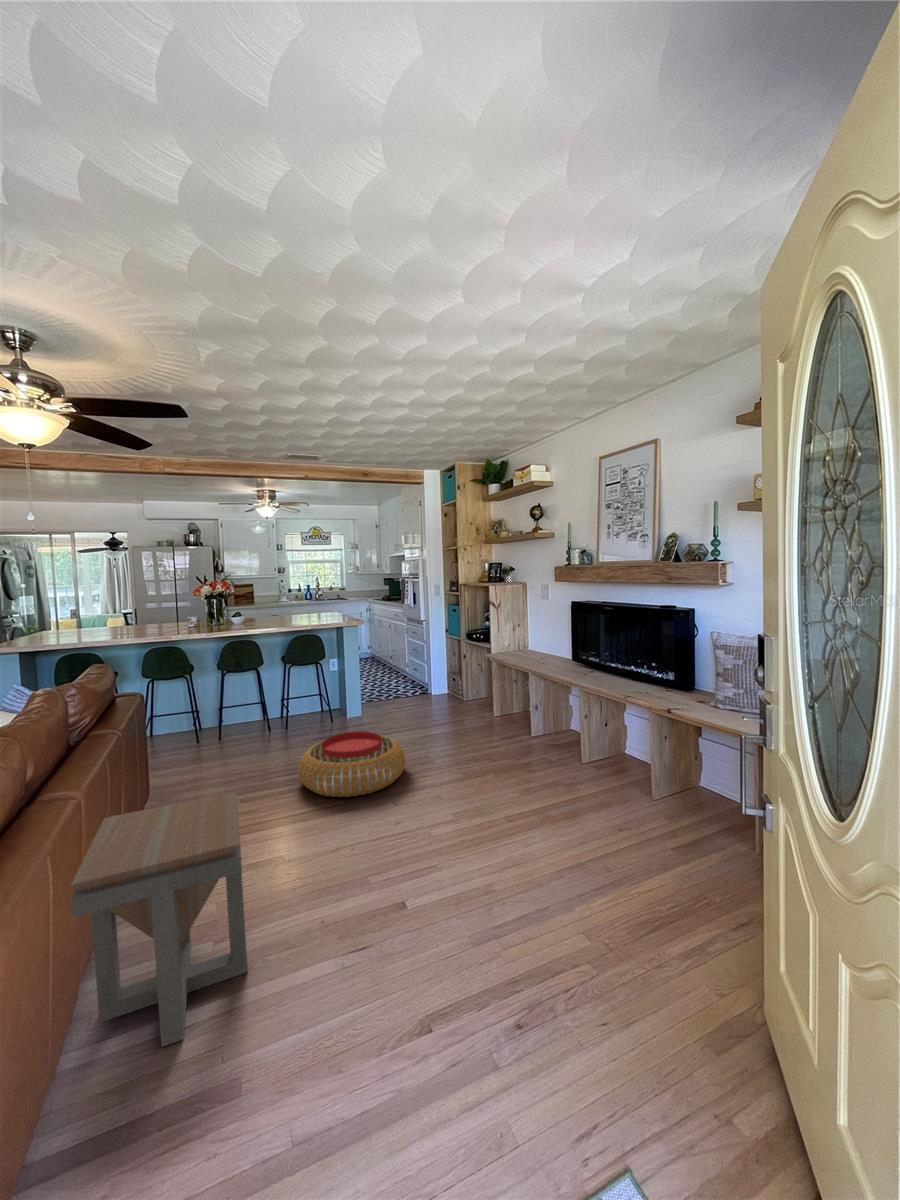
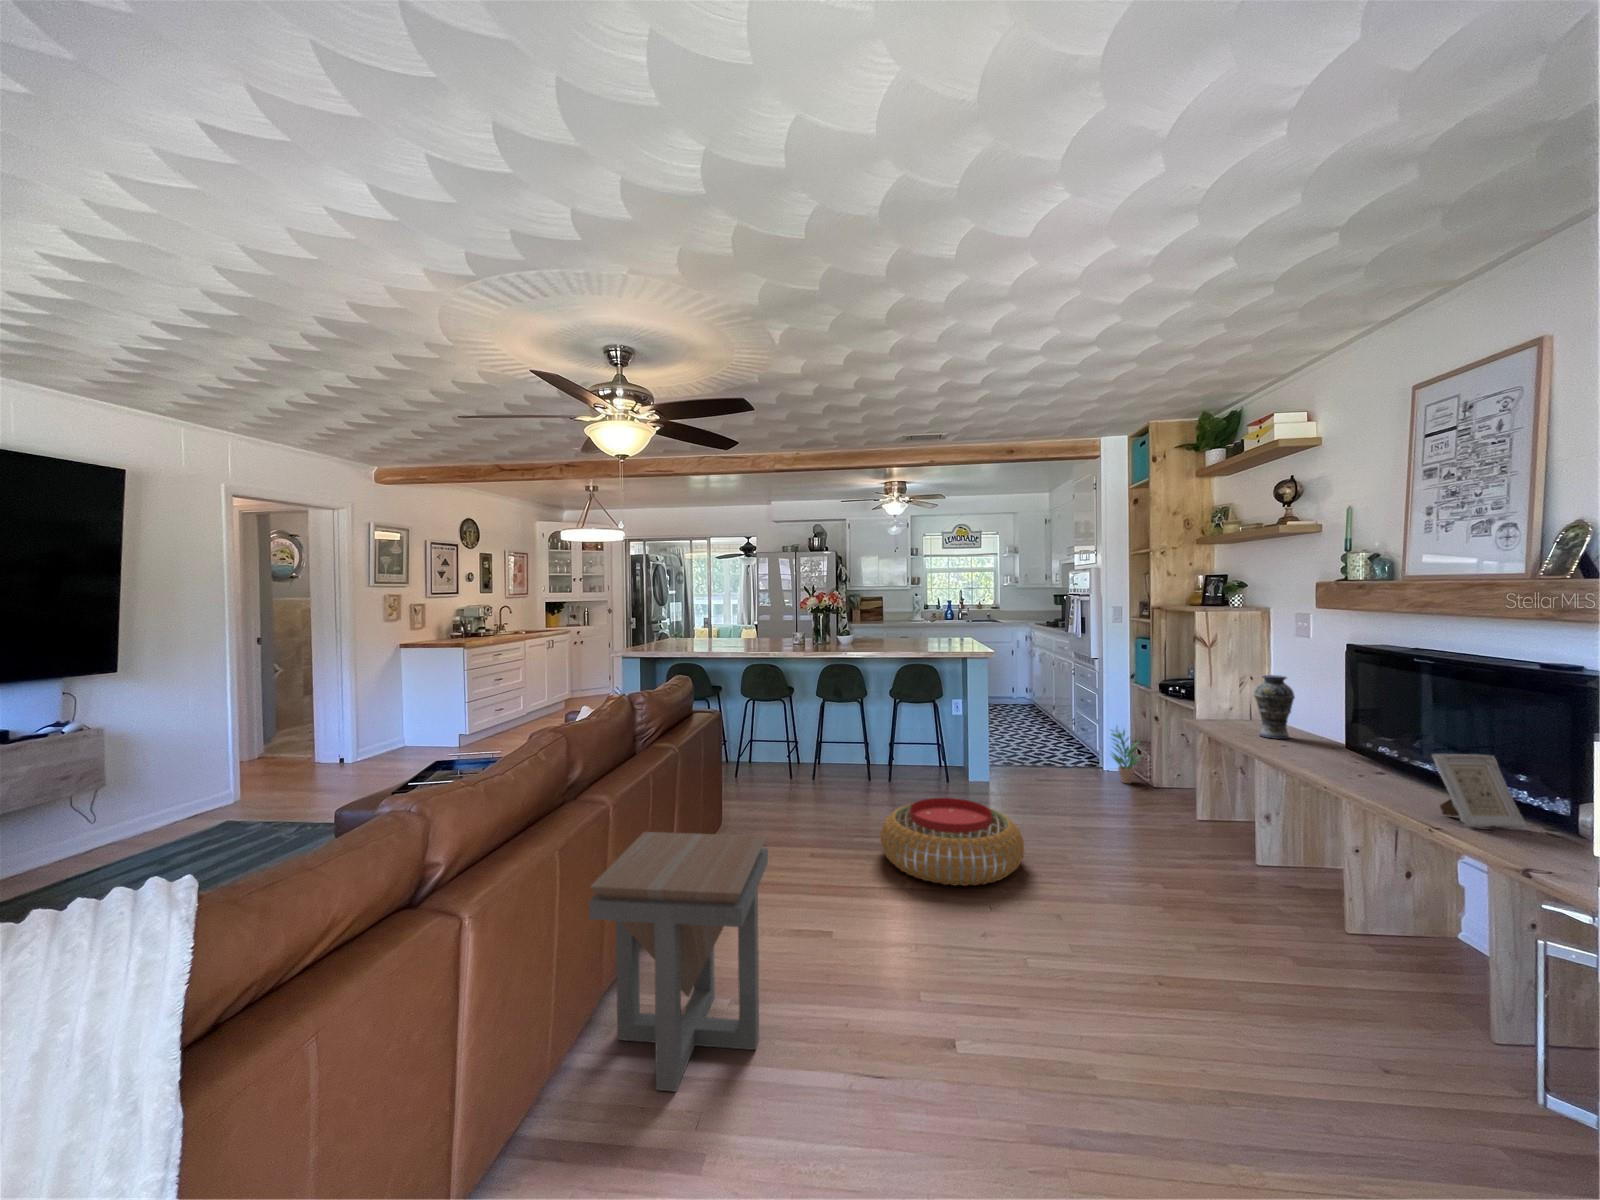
vase: none [525,623,545,661] -> present [1254,675,1295,739]
picture frame: none [623,655,660,694] -> present [1432,754,1525,827]
potted plant: none [436,664,458,702] -> present [1111,726,1140,784]

